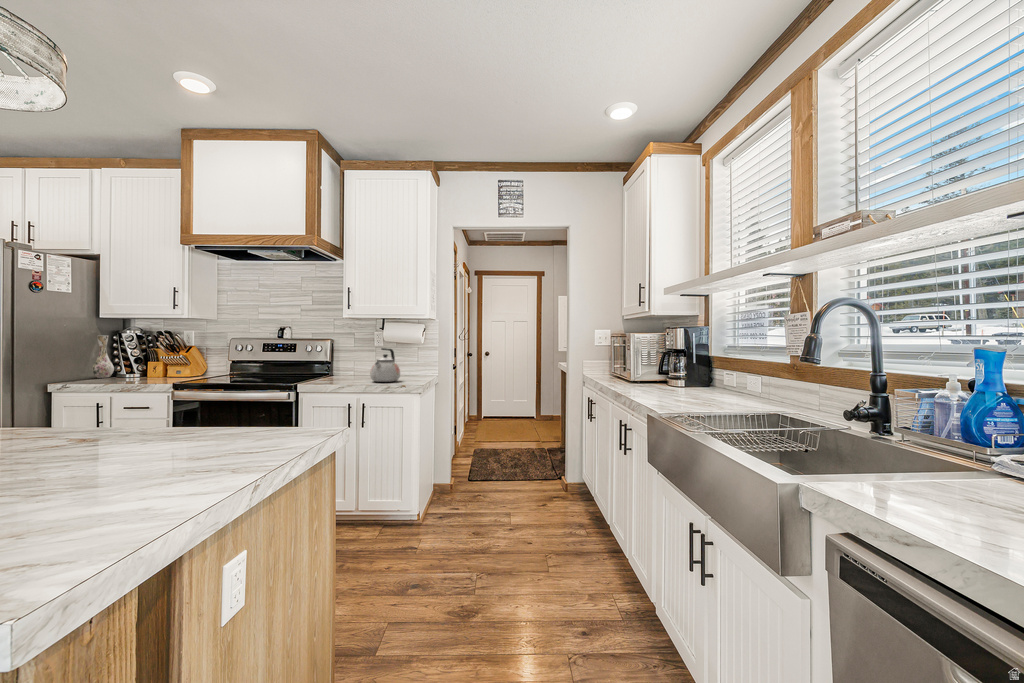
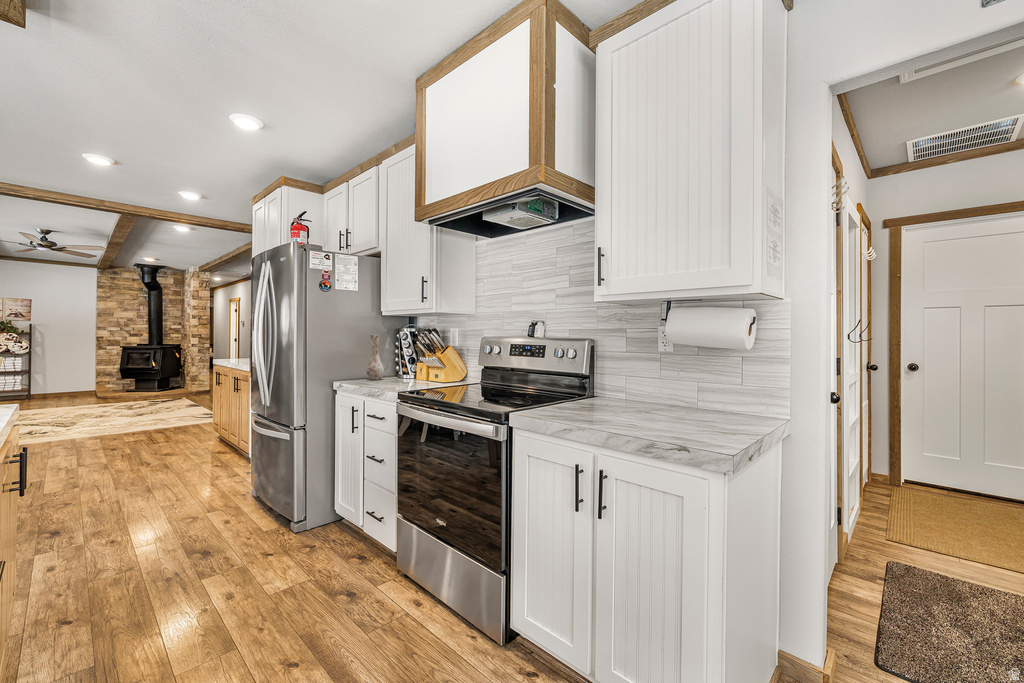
kettle: present [370,348,400,382] -> none [629,356,690,426]

